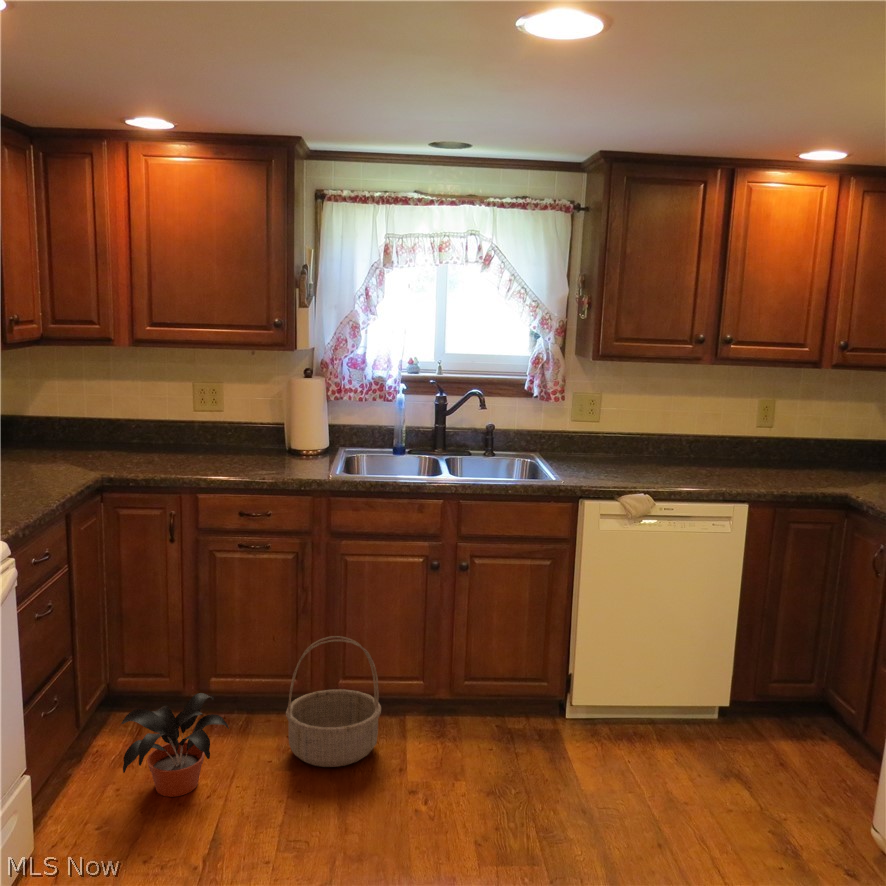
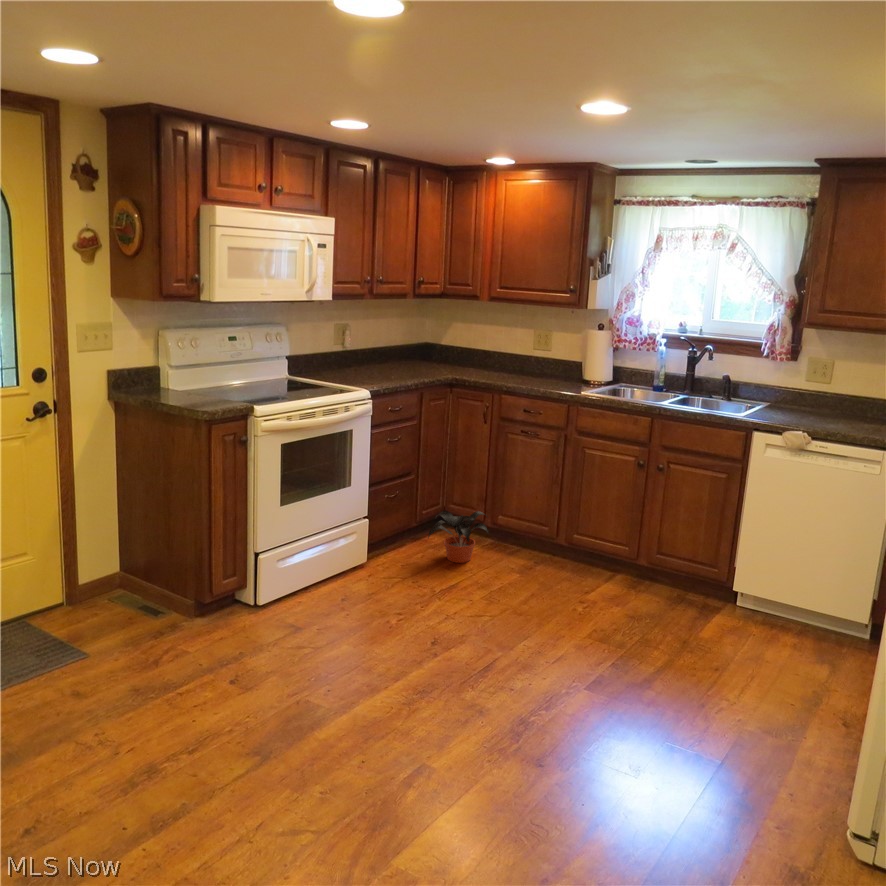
basket: present [286,636,381,767] -> none [524,494,585,576]

